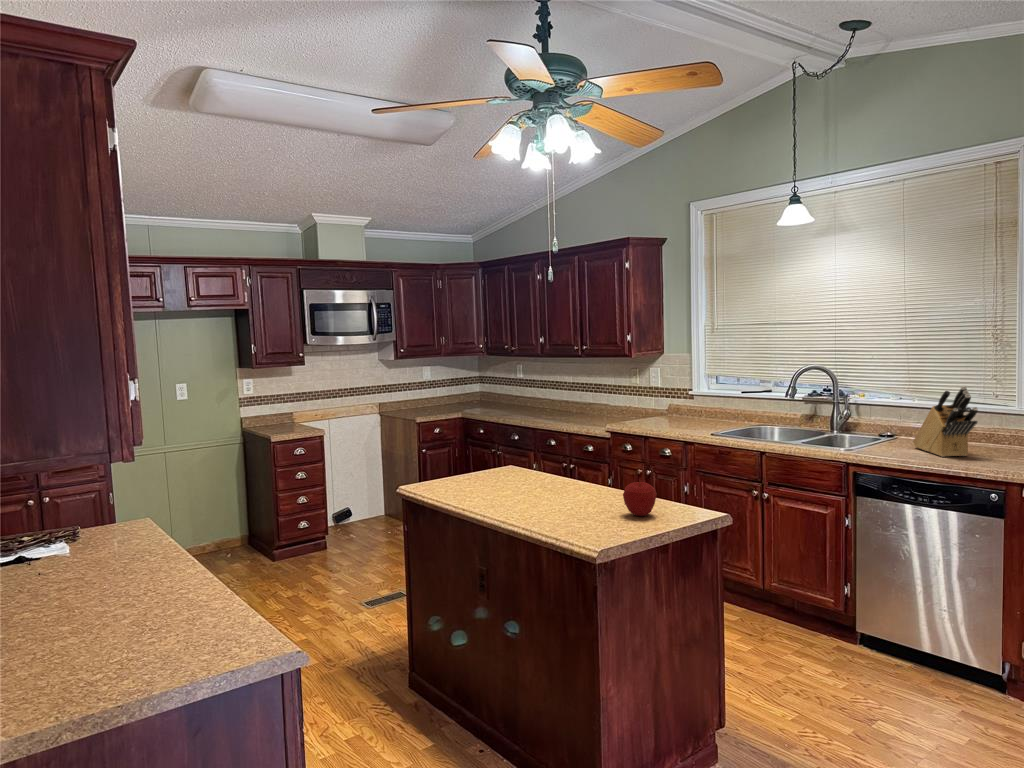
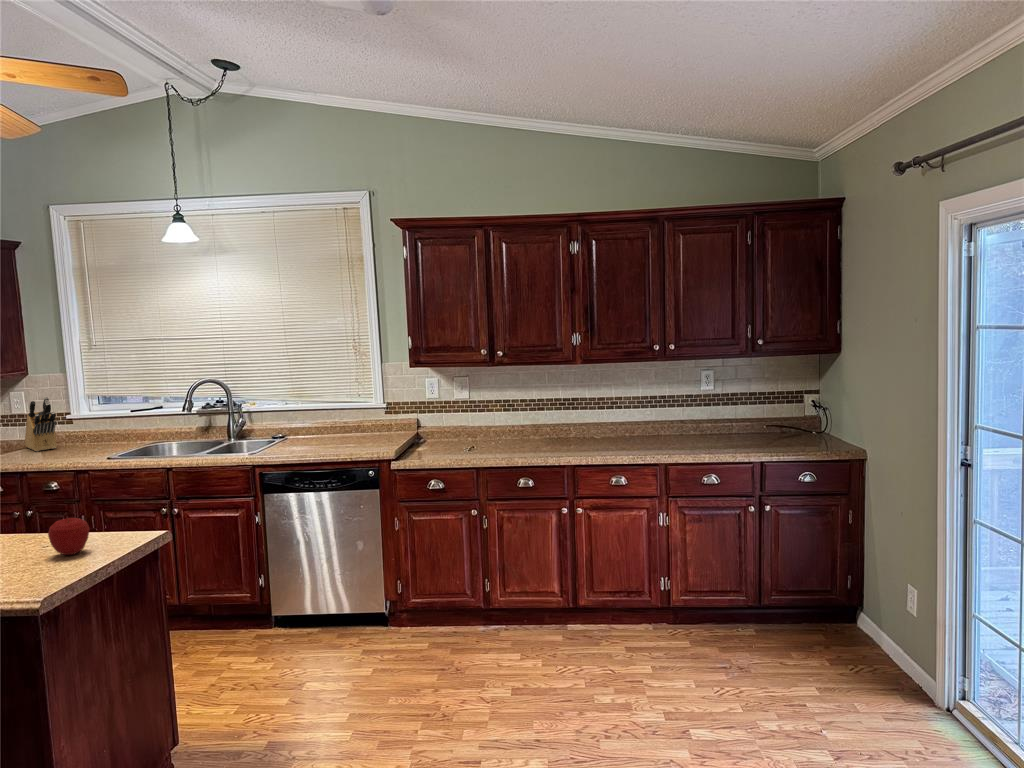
knife block: present [913,386,978,457] -> present [25,397,57,451]

